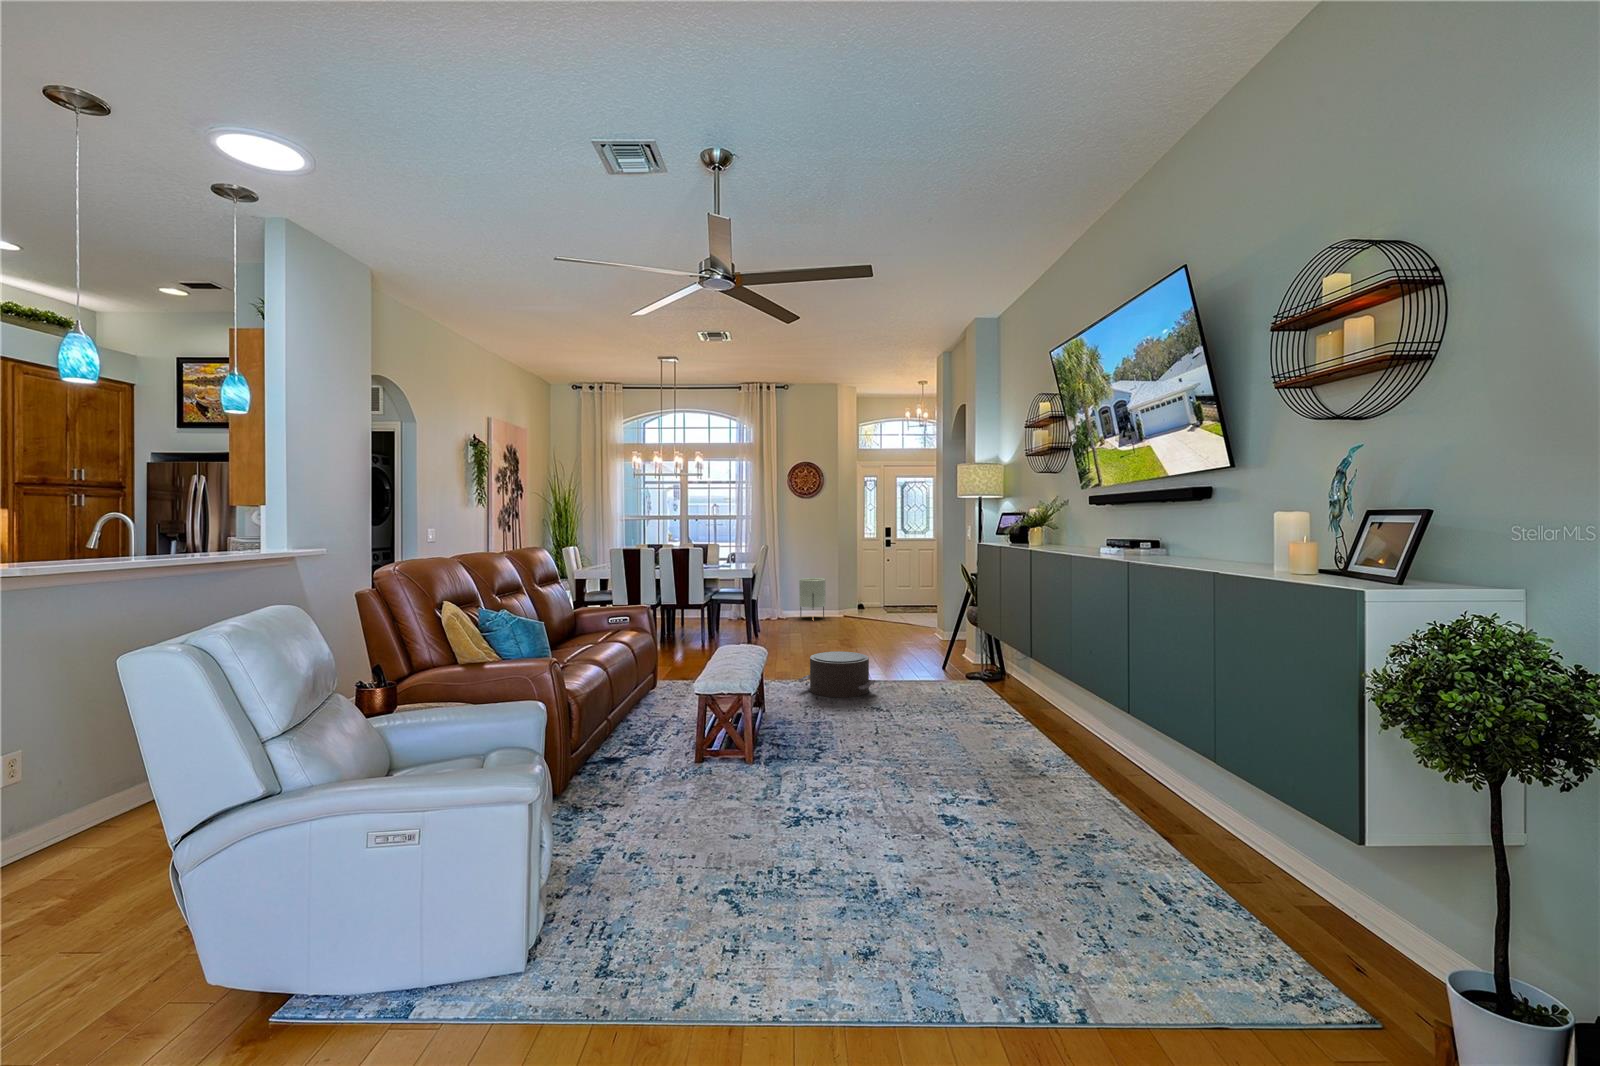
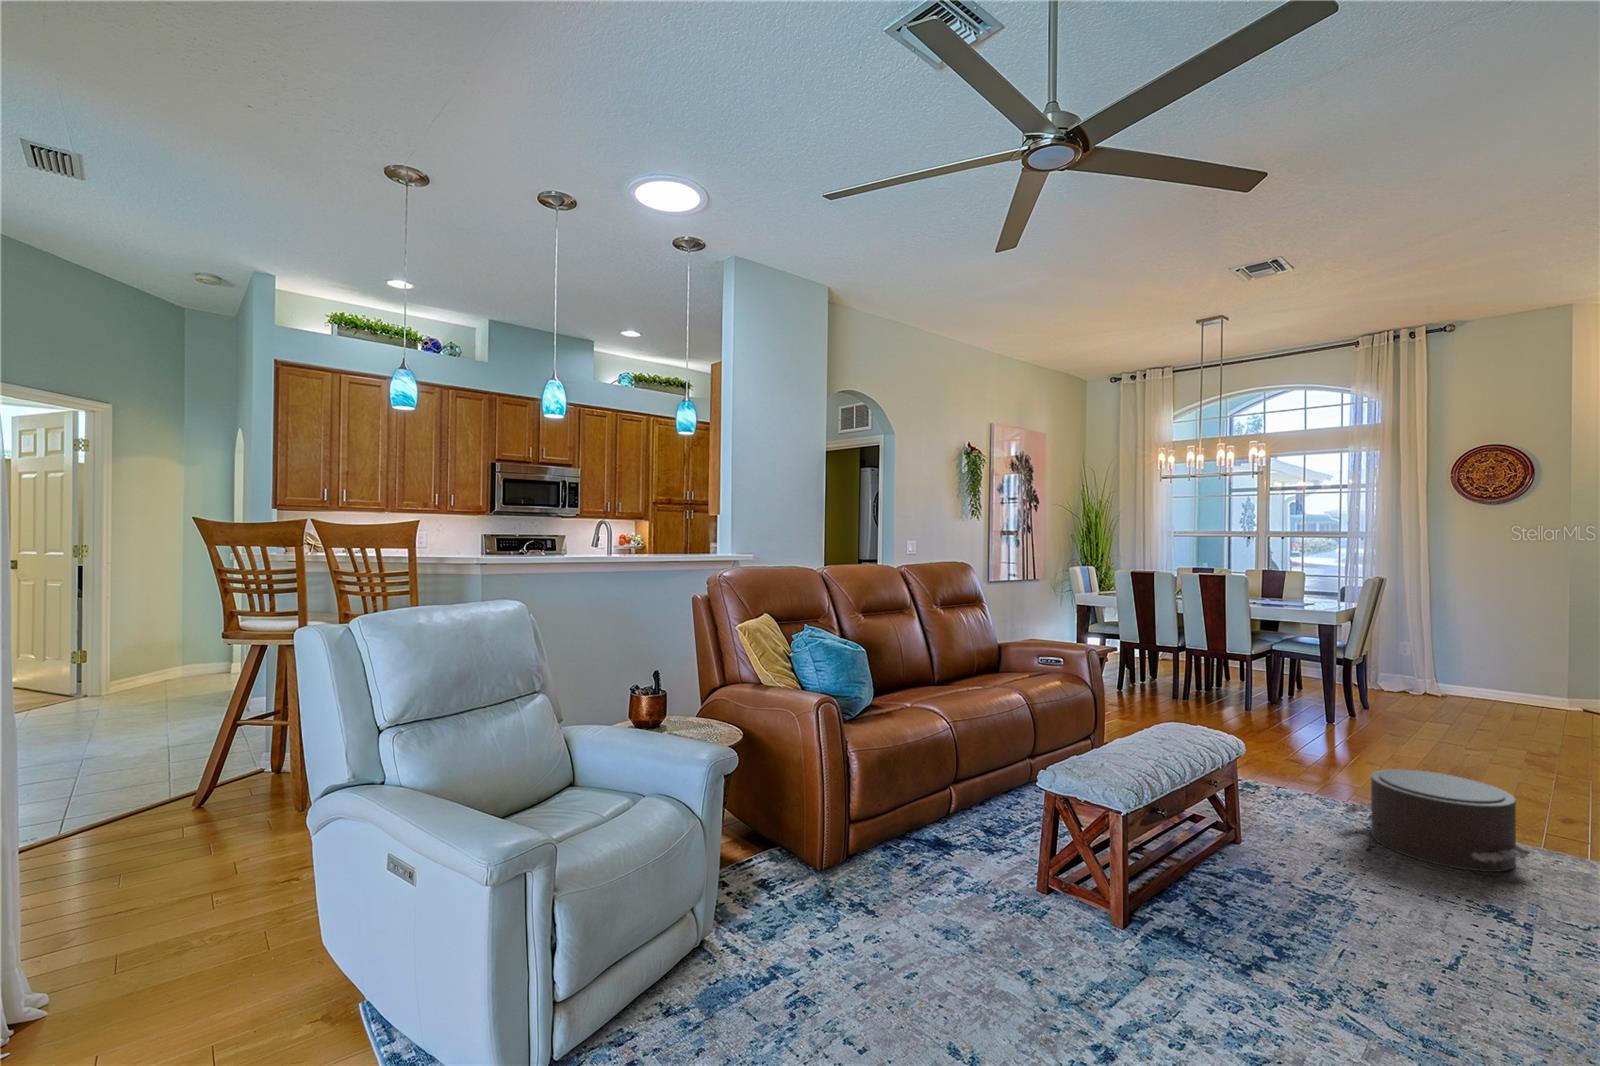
planter: present [799,578,825,617] -> none [1474,637,1535,709]

